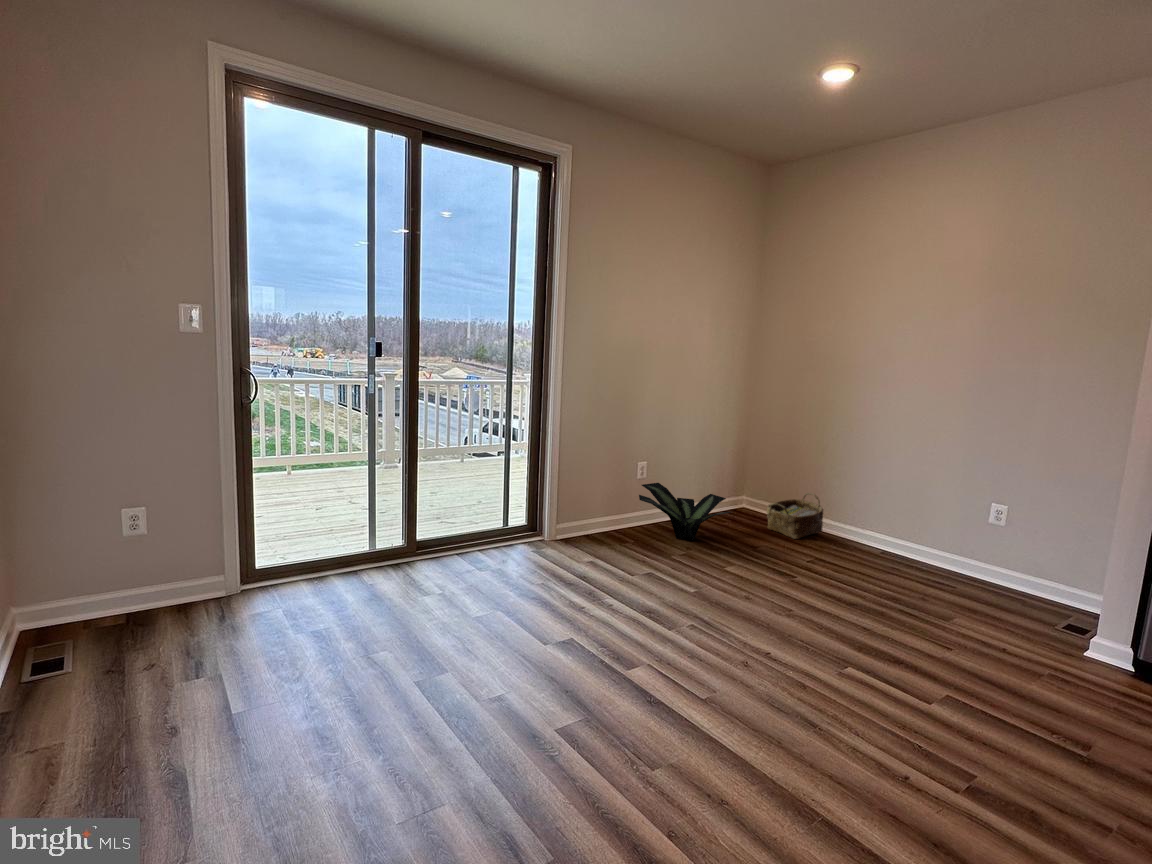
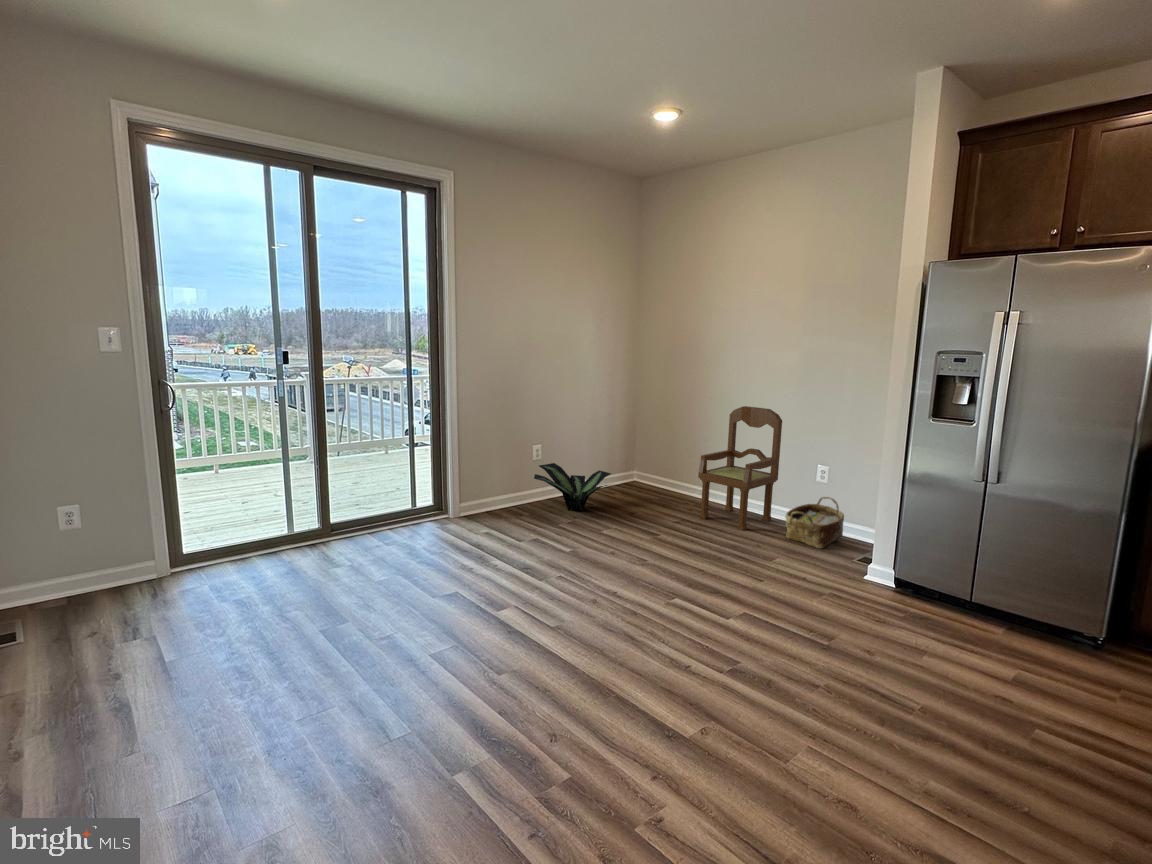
dining chair: none [836,427,946,577] -> present [698,406,782,530]
woven basket: present [767,493,823,539] -> present [786,497,844,549]

